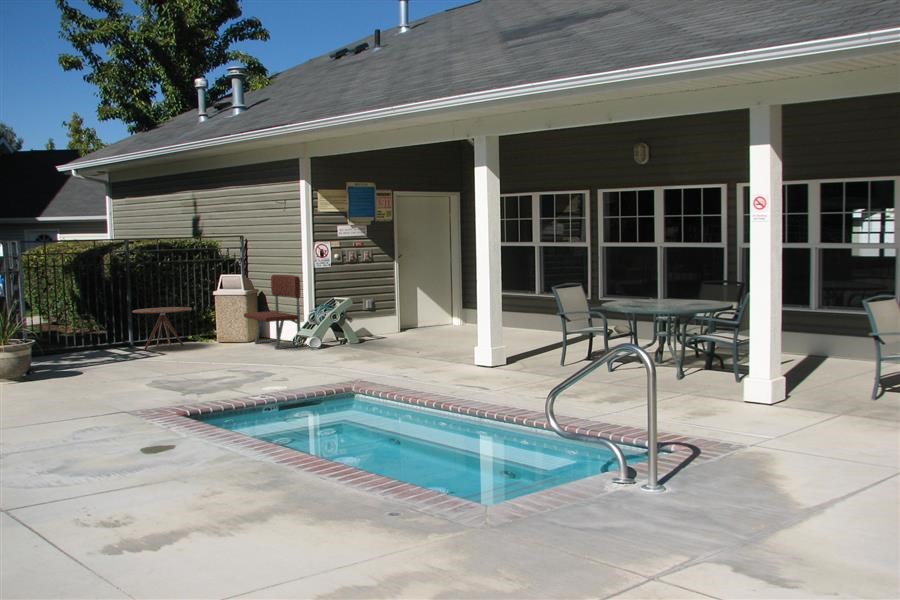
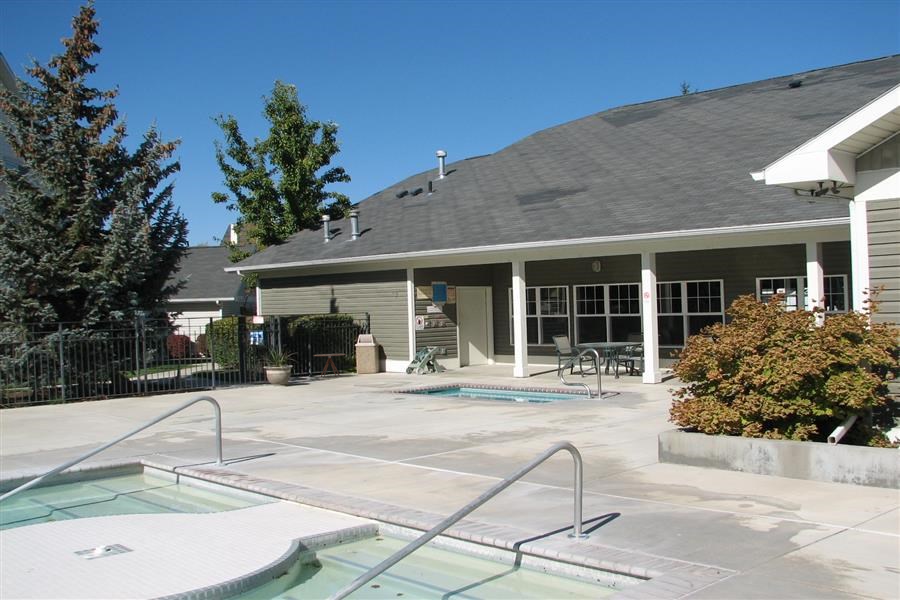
bench: present [244,275,302,349] -> none [375,335,411,375]

